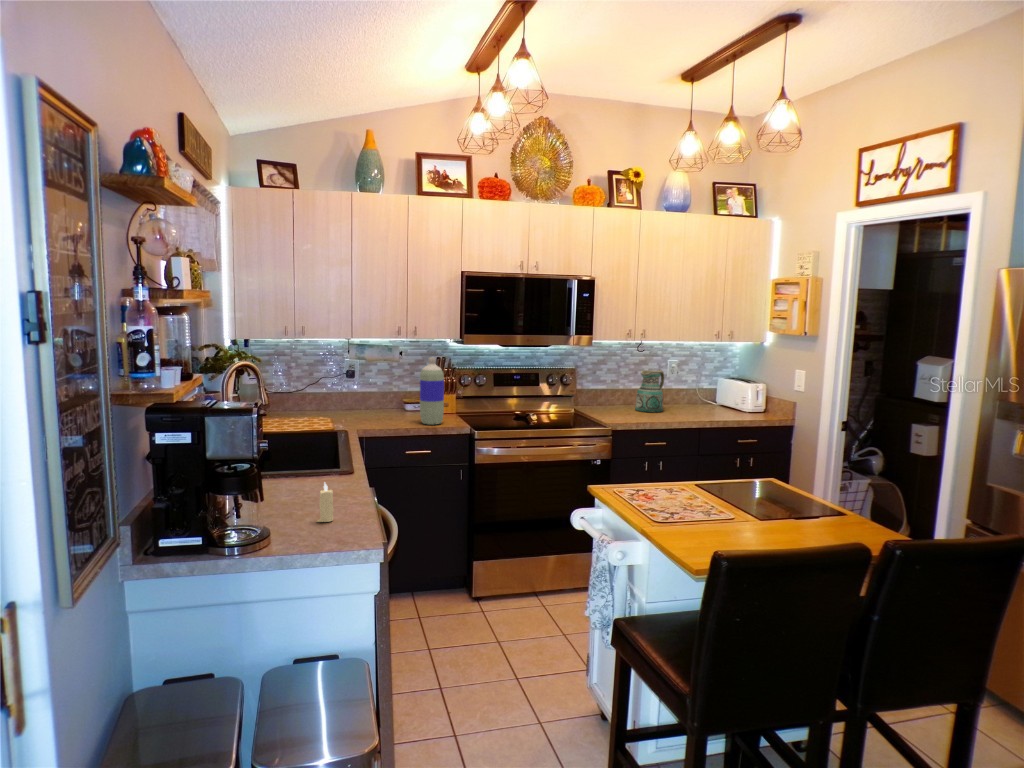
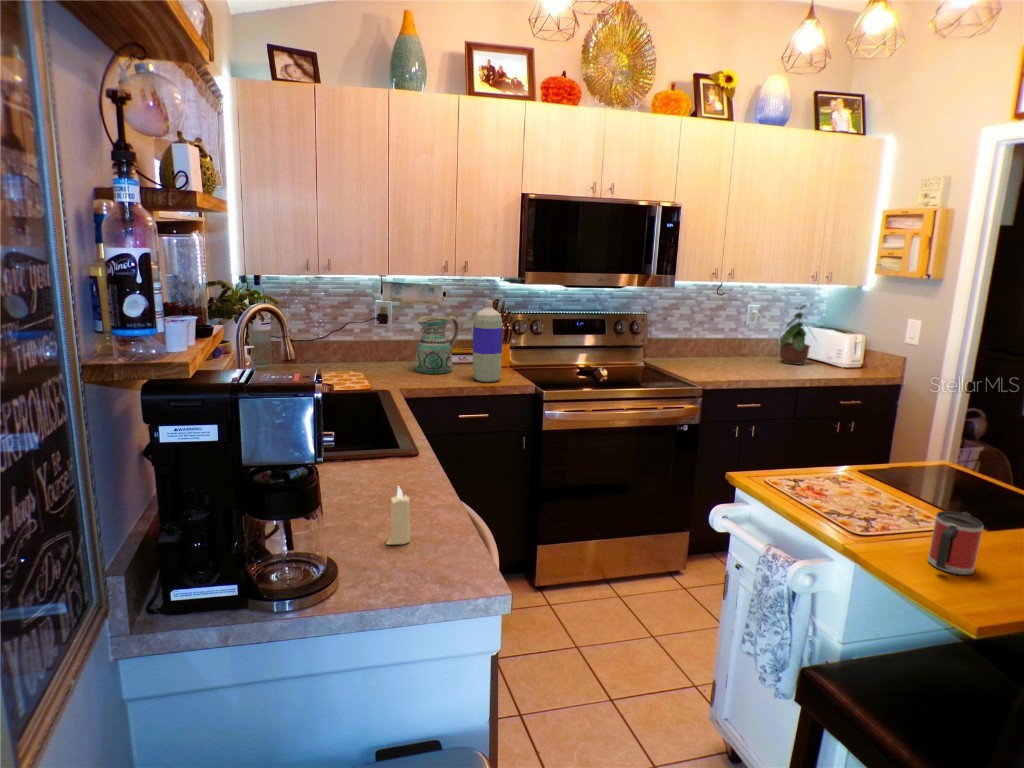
potted plant: none [690,355,727,410] -> present [780,305,810,365]
ceramic pitcher: present [635,370,664,412] -> present [415,316,459,374]
mug: none [682,499,714,540] -> present [928,511,983,575]

